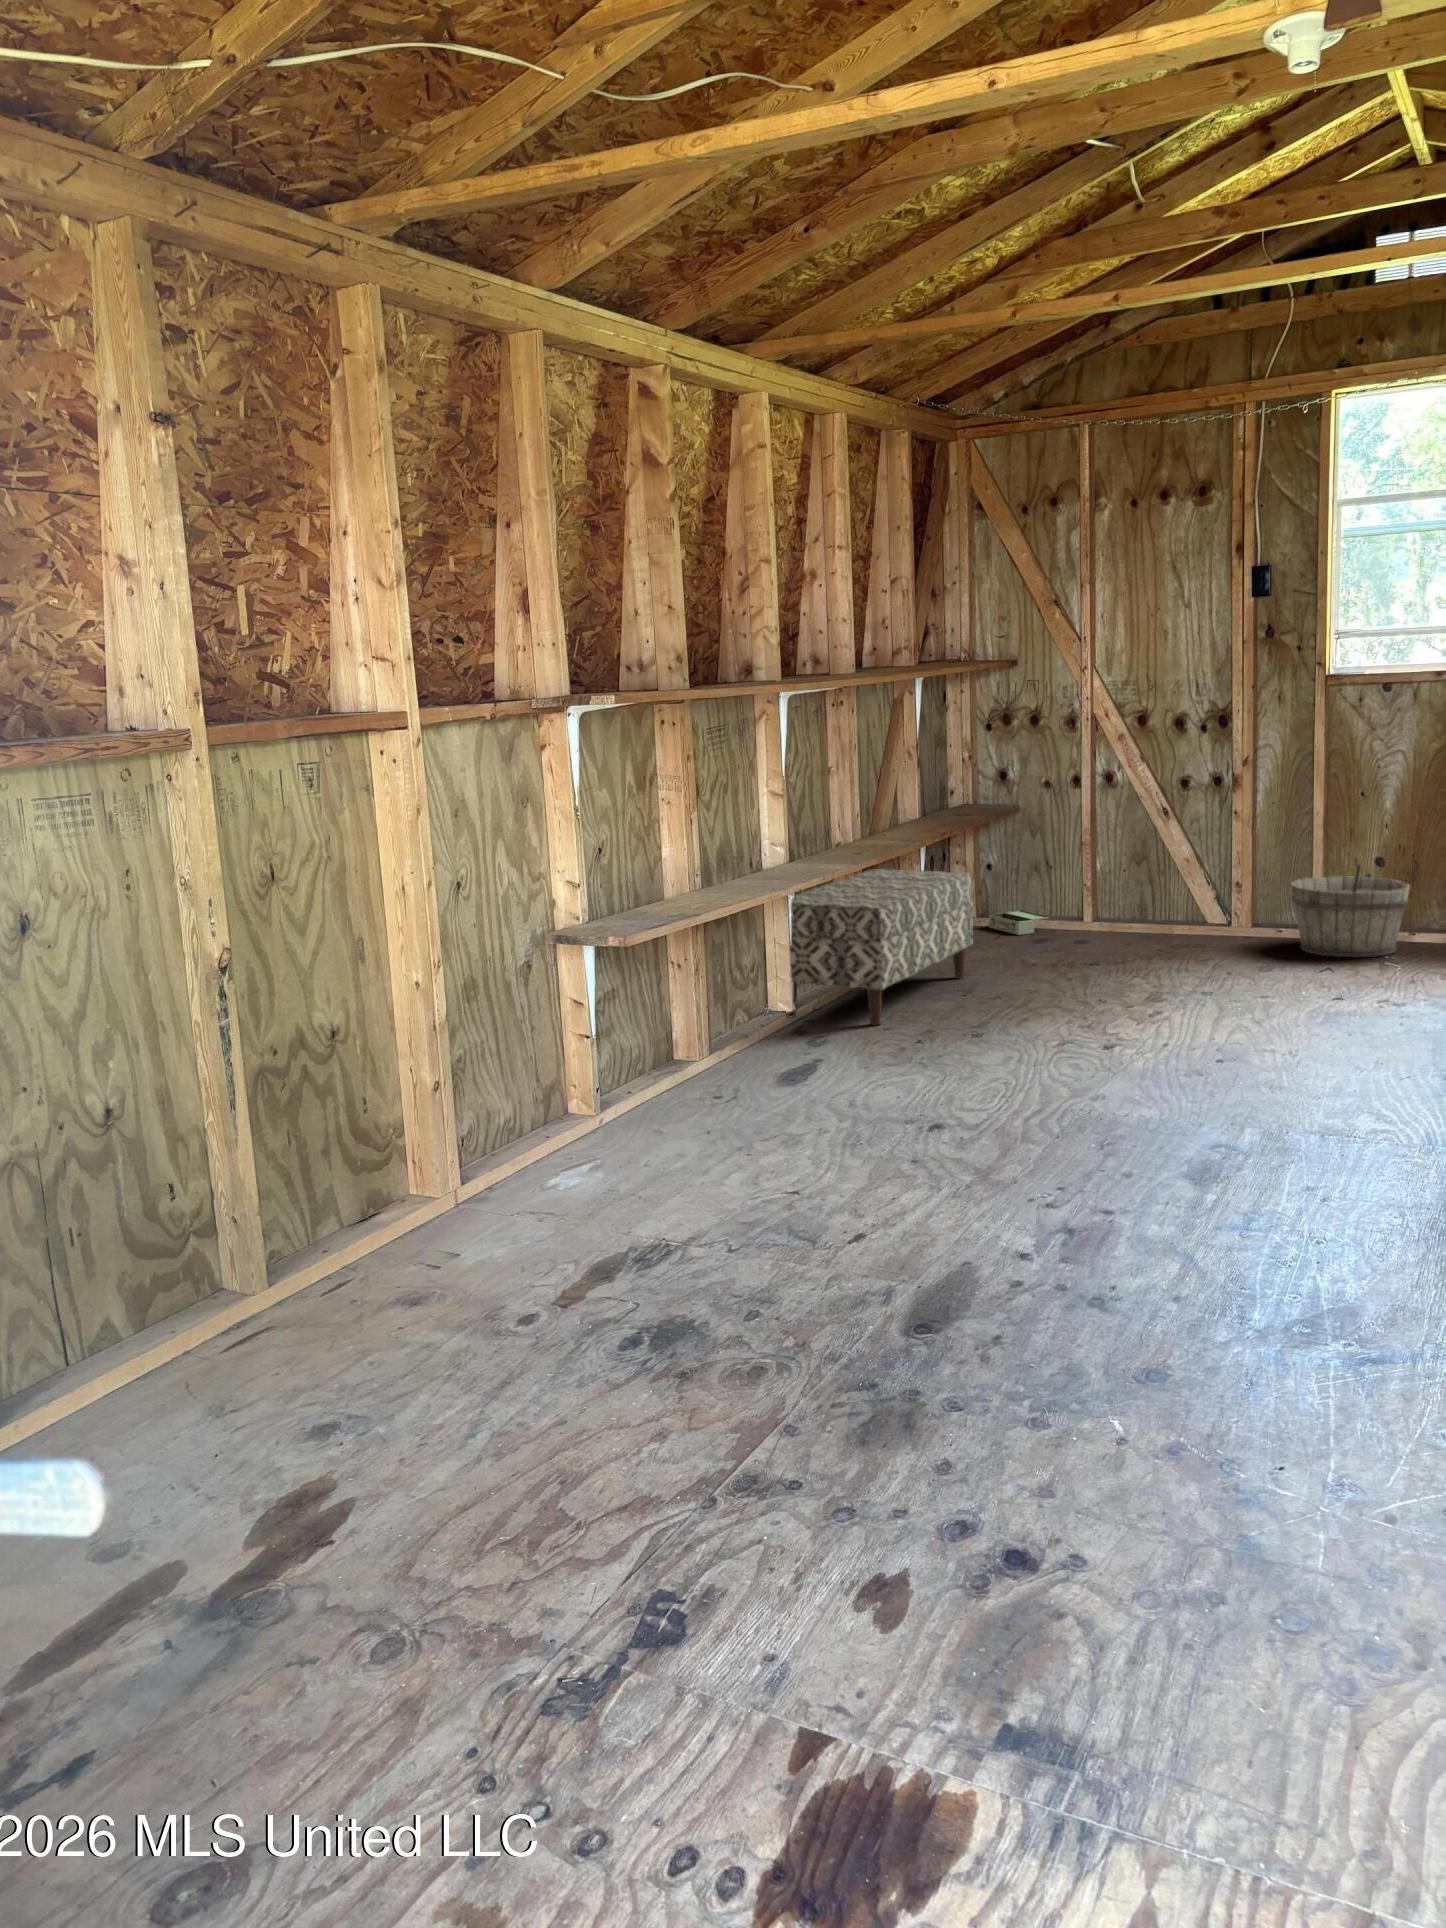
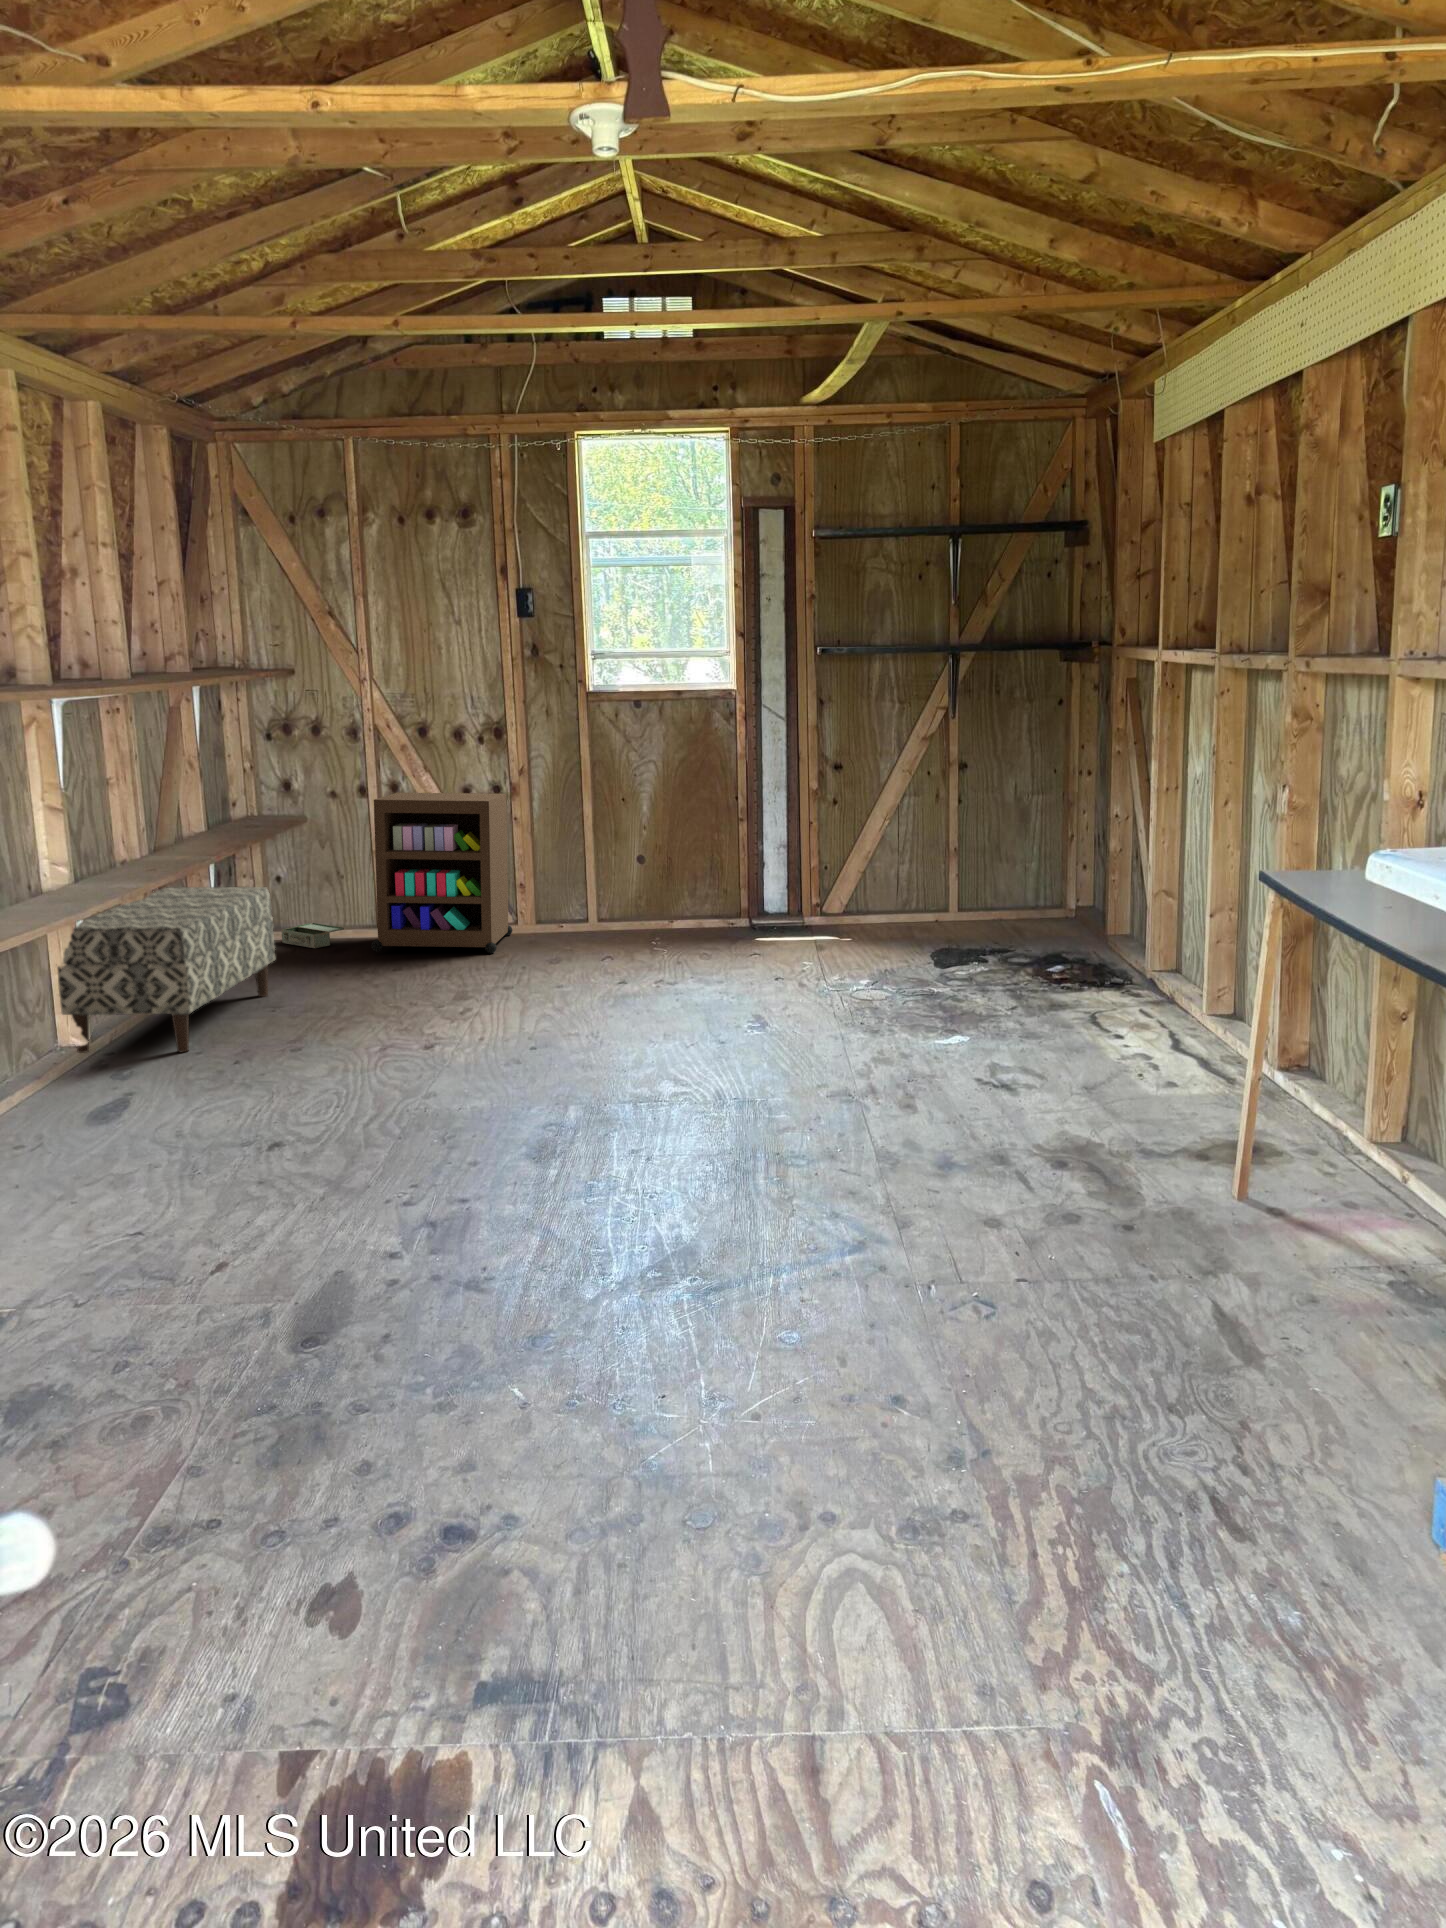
storage cabinet: none [1073,782,1227,952] -> present [371,792,512,953]
wooden bucket: present [1291,859,1410,957] -> none [570,859,670,948]

